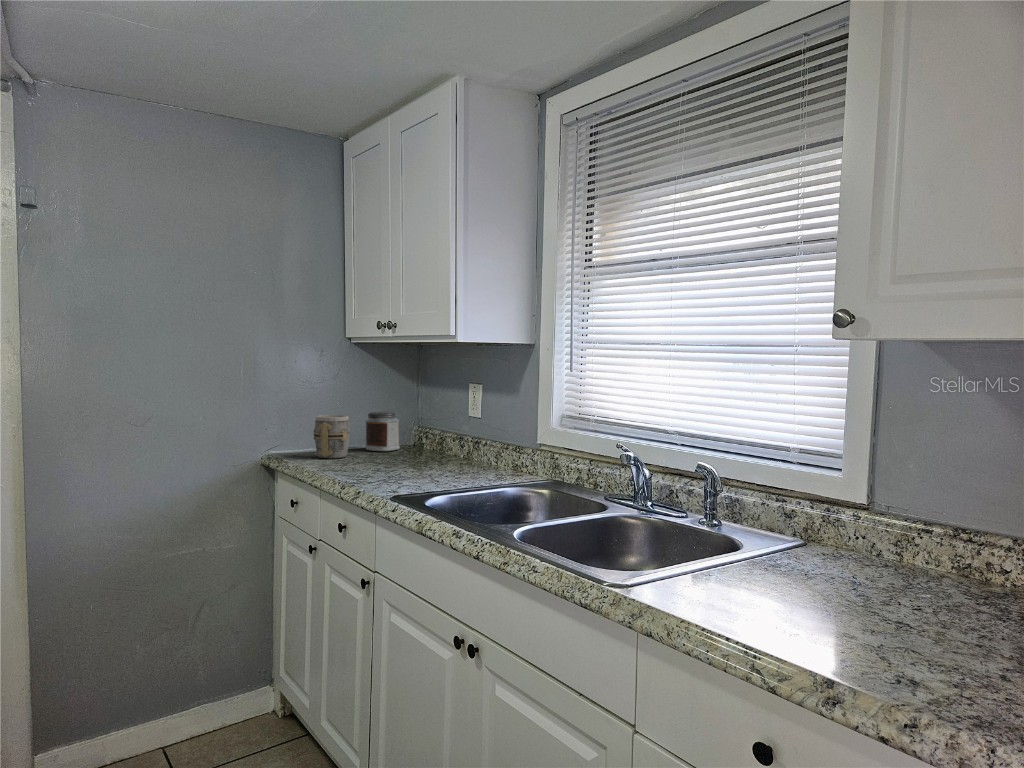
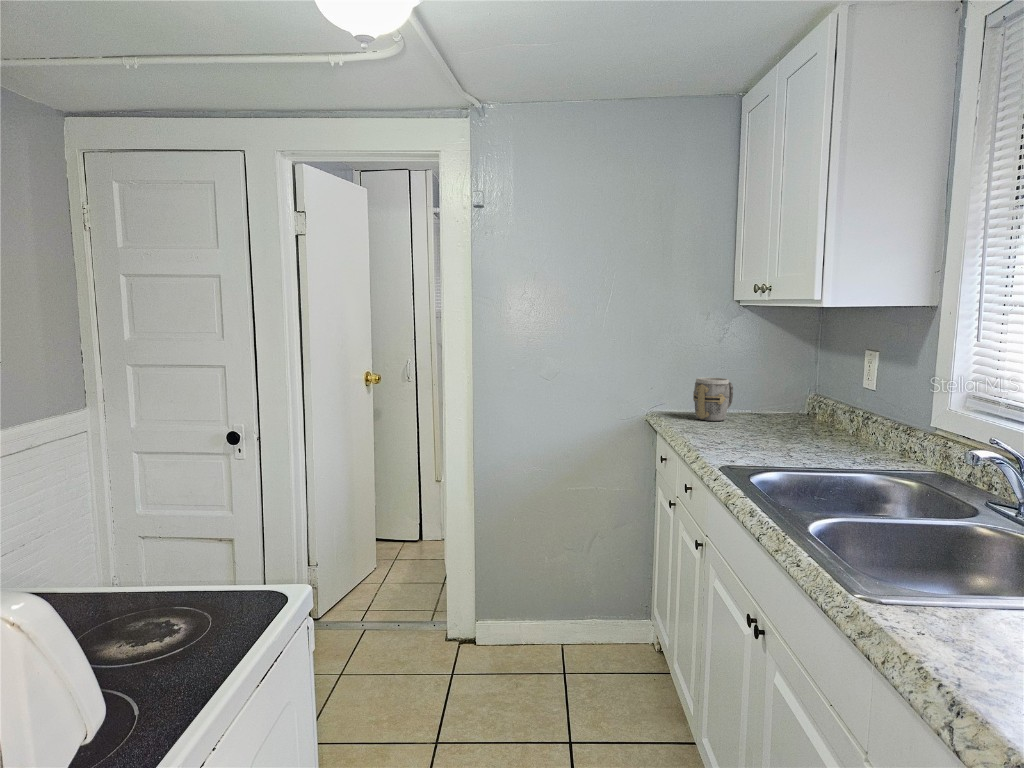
jar: present [365,412,400,451] -> none [752,377,791,419]

